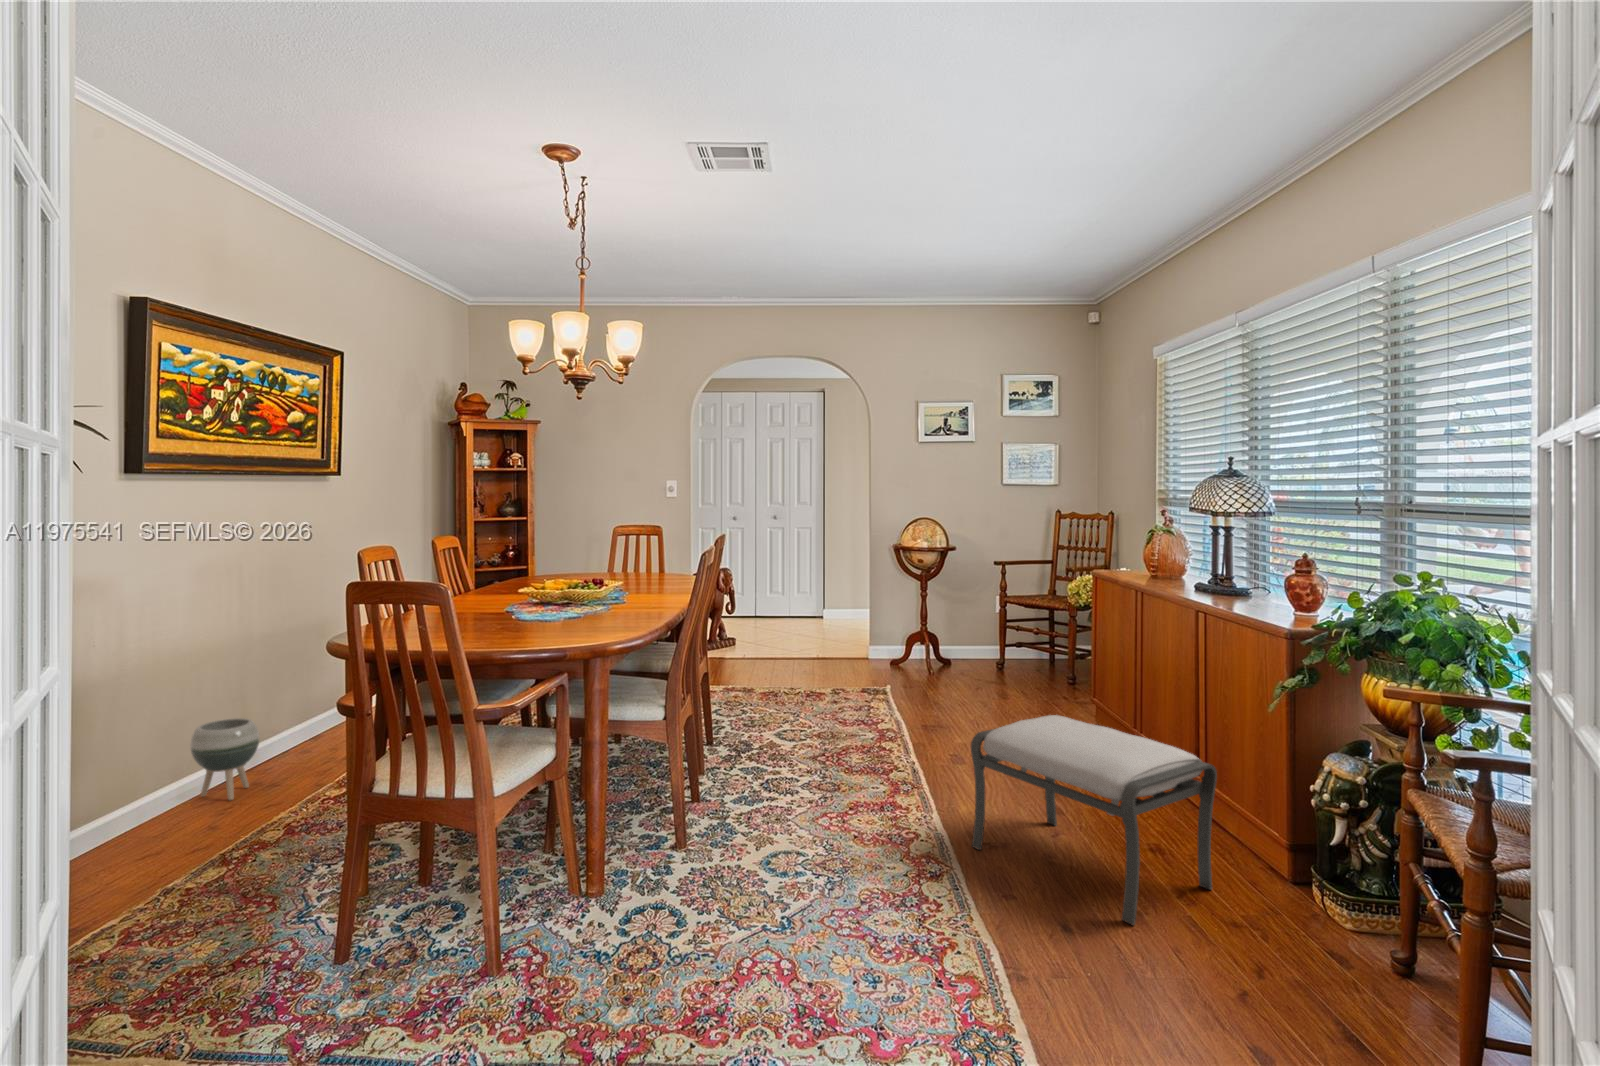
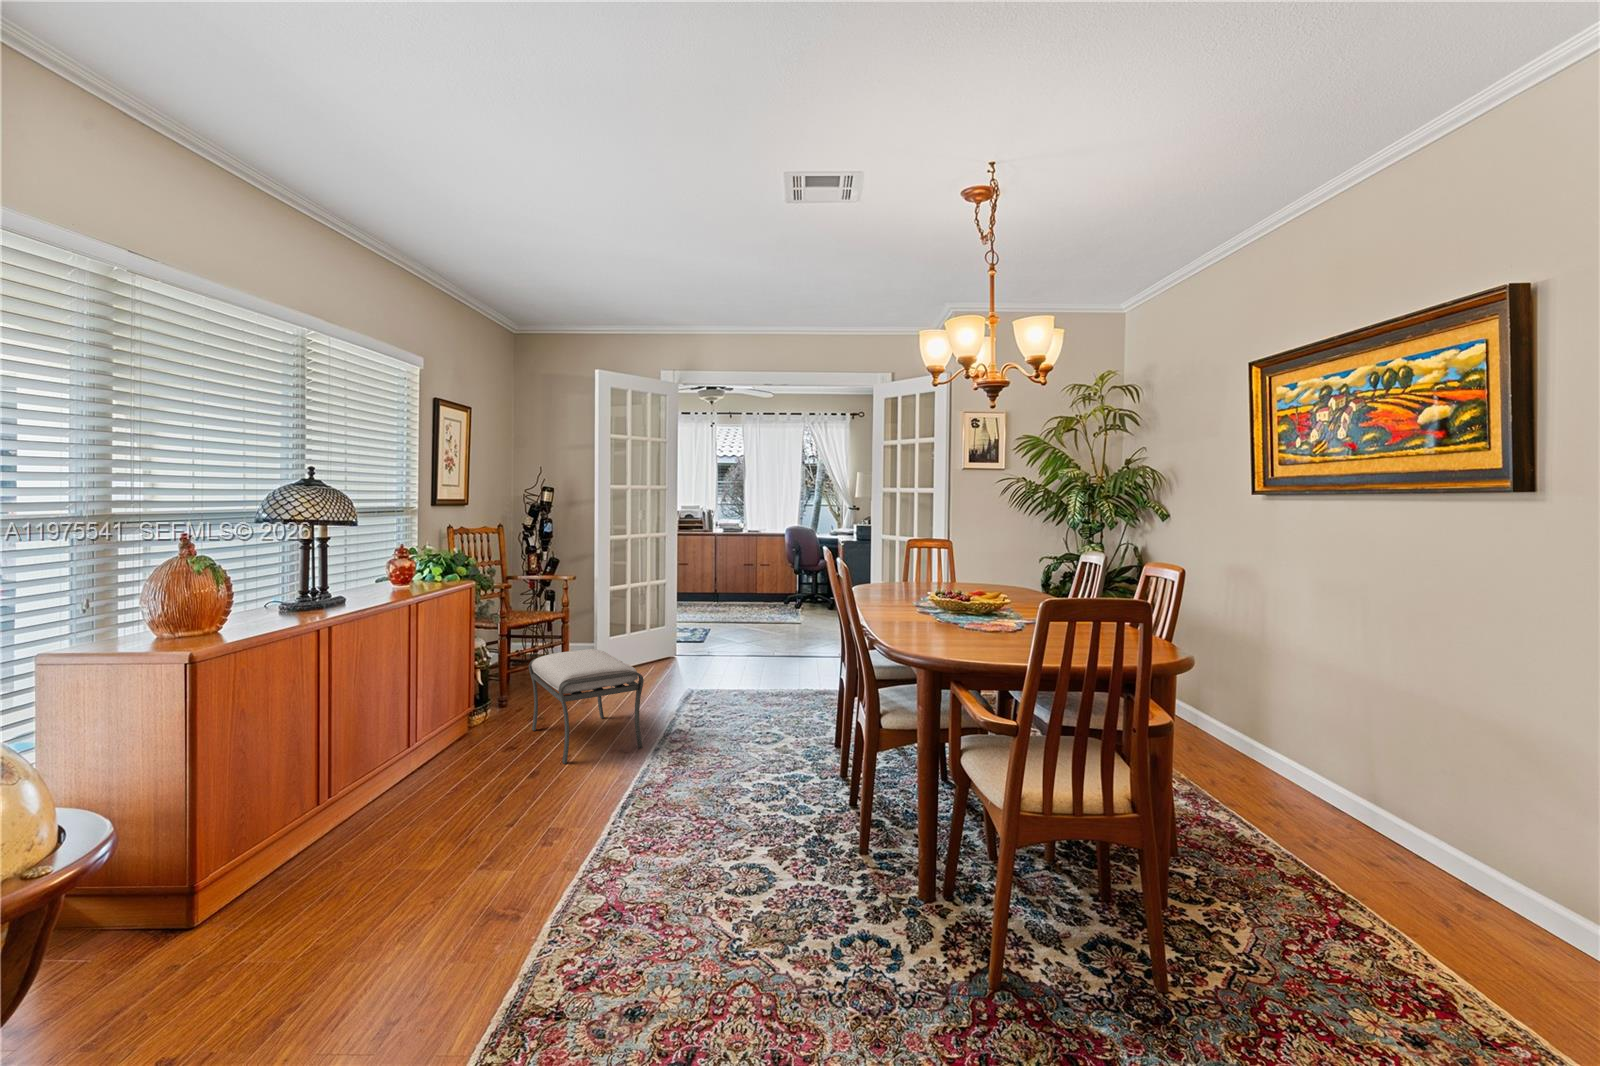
planter: present [190,718,259,800] -> none [1235,713,1295,789]

